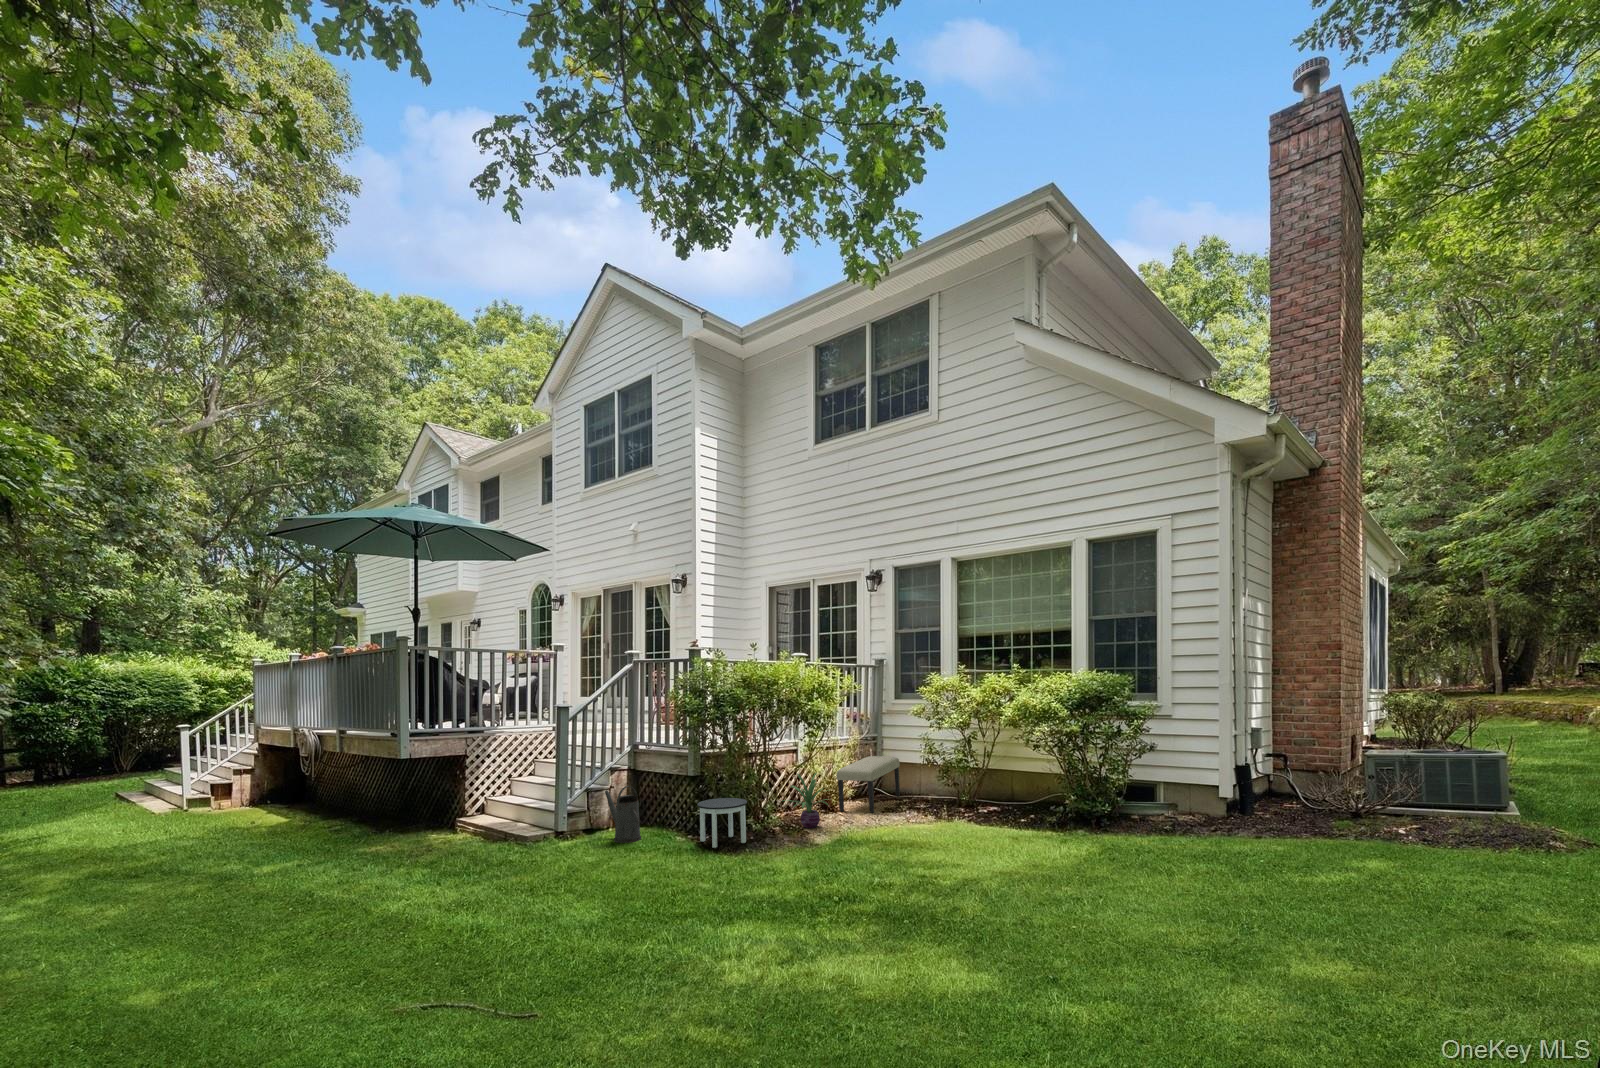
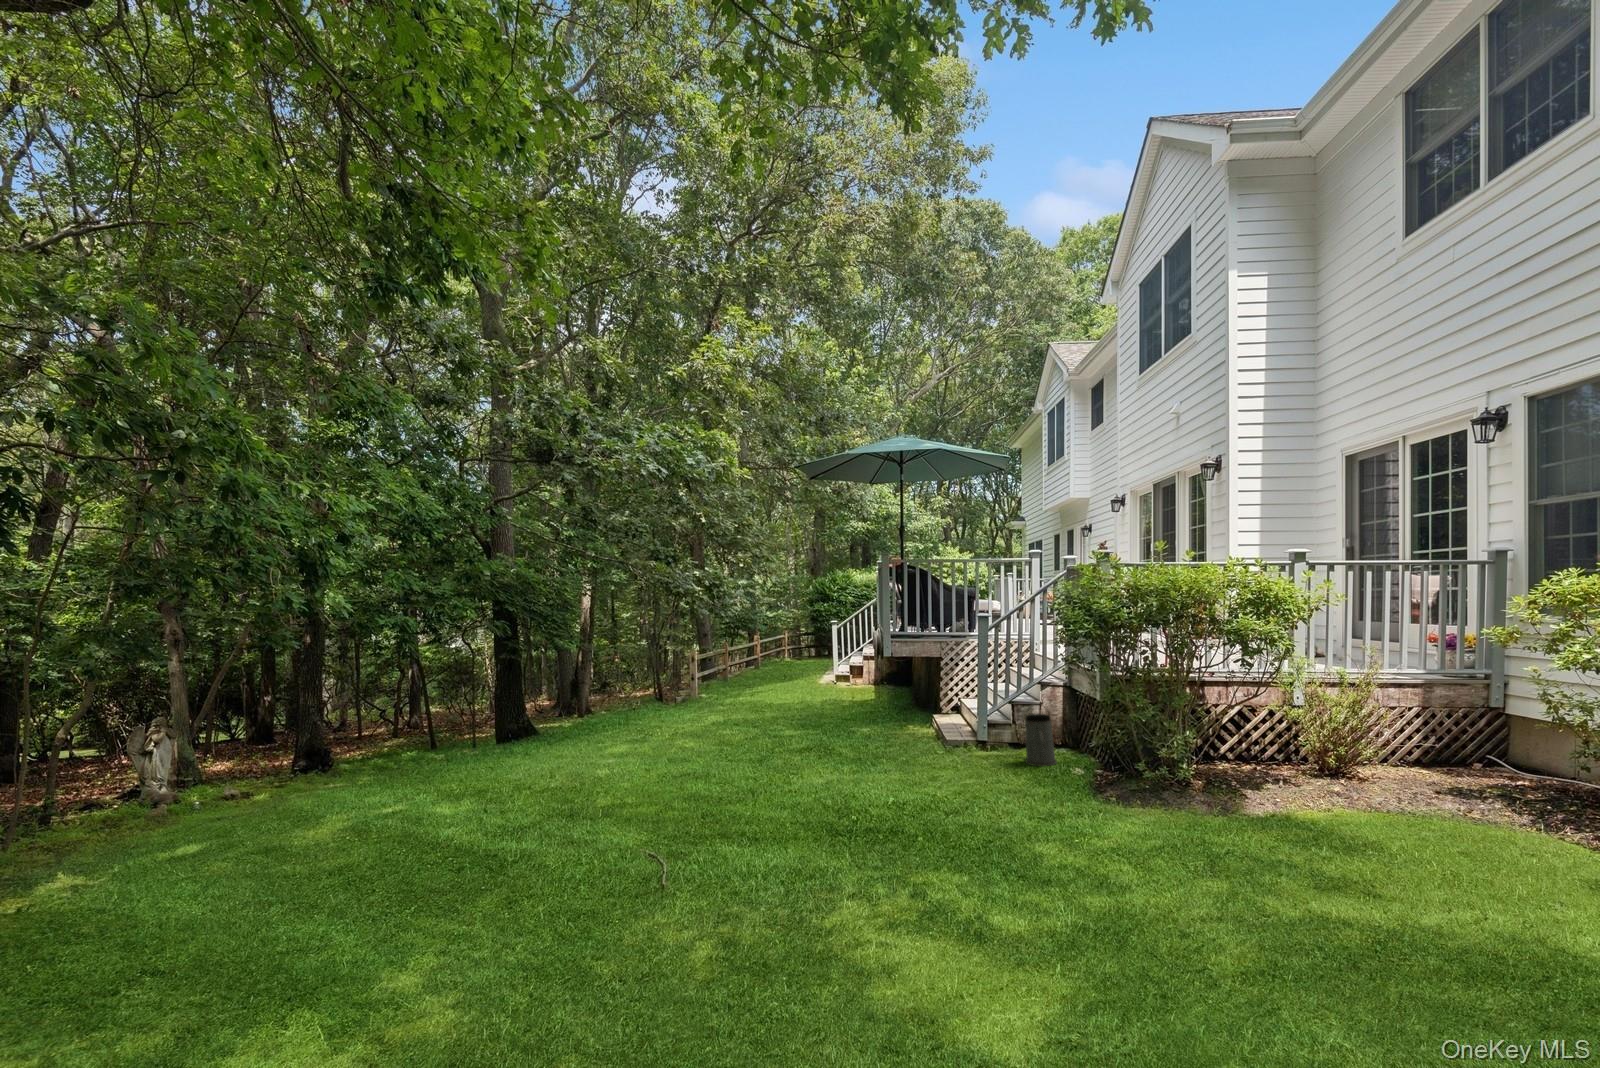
bench: present [837,756,900,813] -> none [1366,706,1539,794]
decorative plant: present [789,773,828,828] -> none [1231,715,1329,795]
round table: present [698,798,747,848] -> none [1095,732,1163,794]

